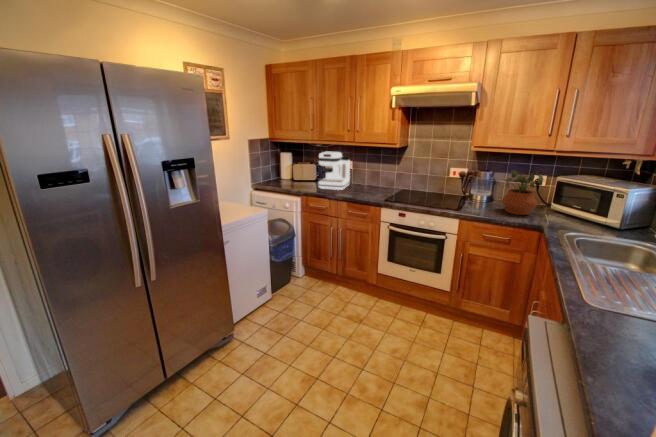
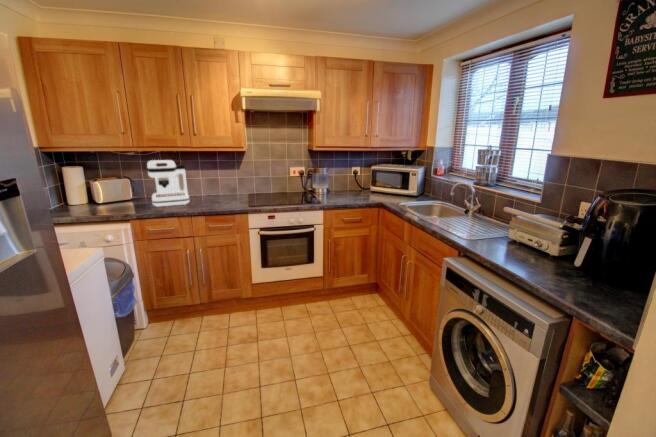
potted plant: present [502,170,543,215] -> none [339,163,368,199]

